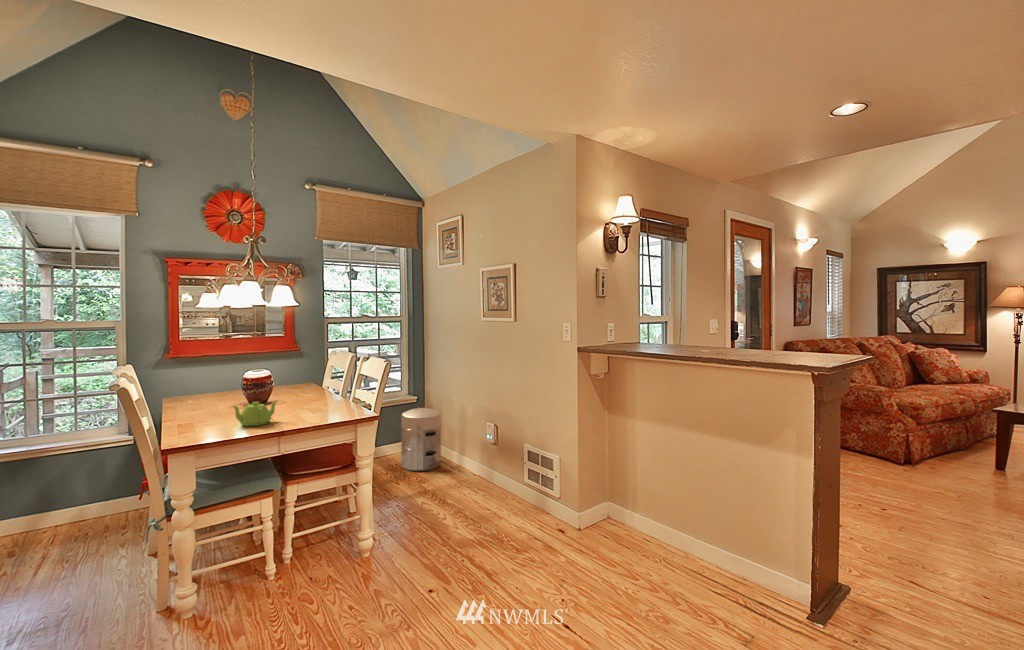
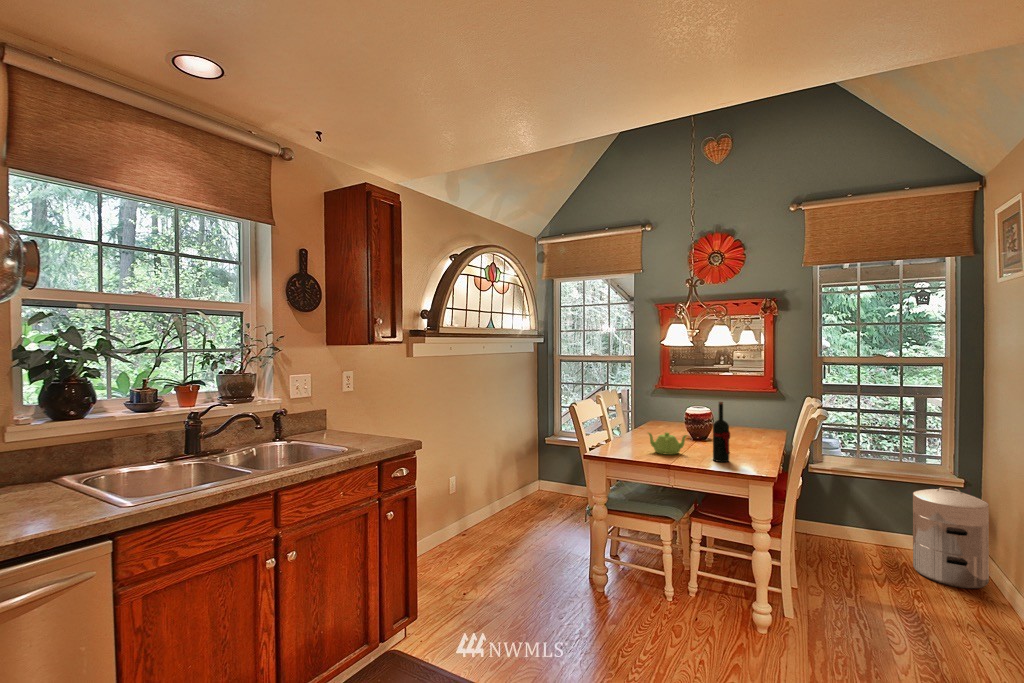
wine bottle: none [310,362,330,420] -> present [713,402,730,462]

